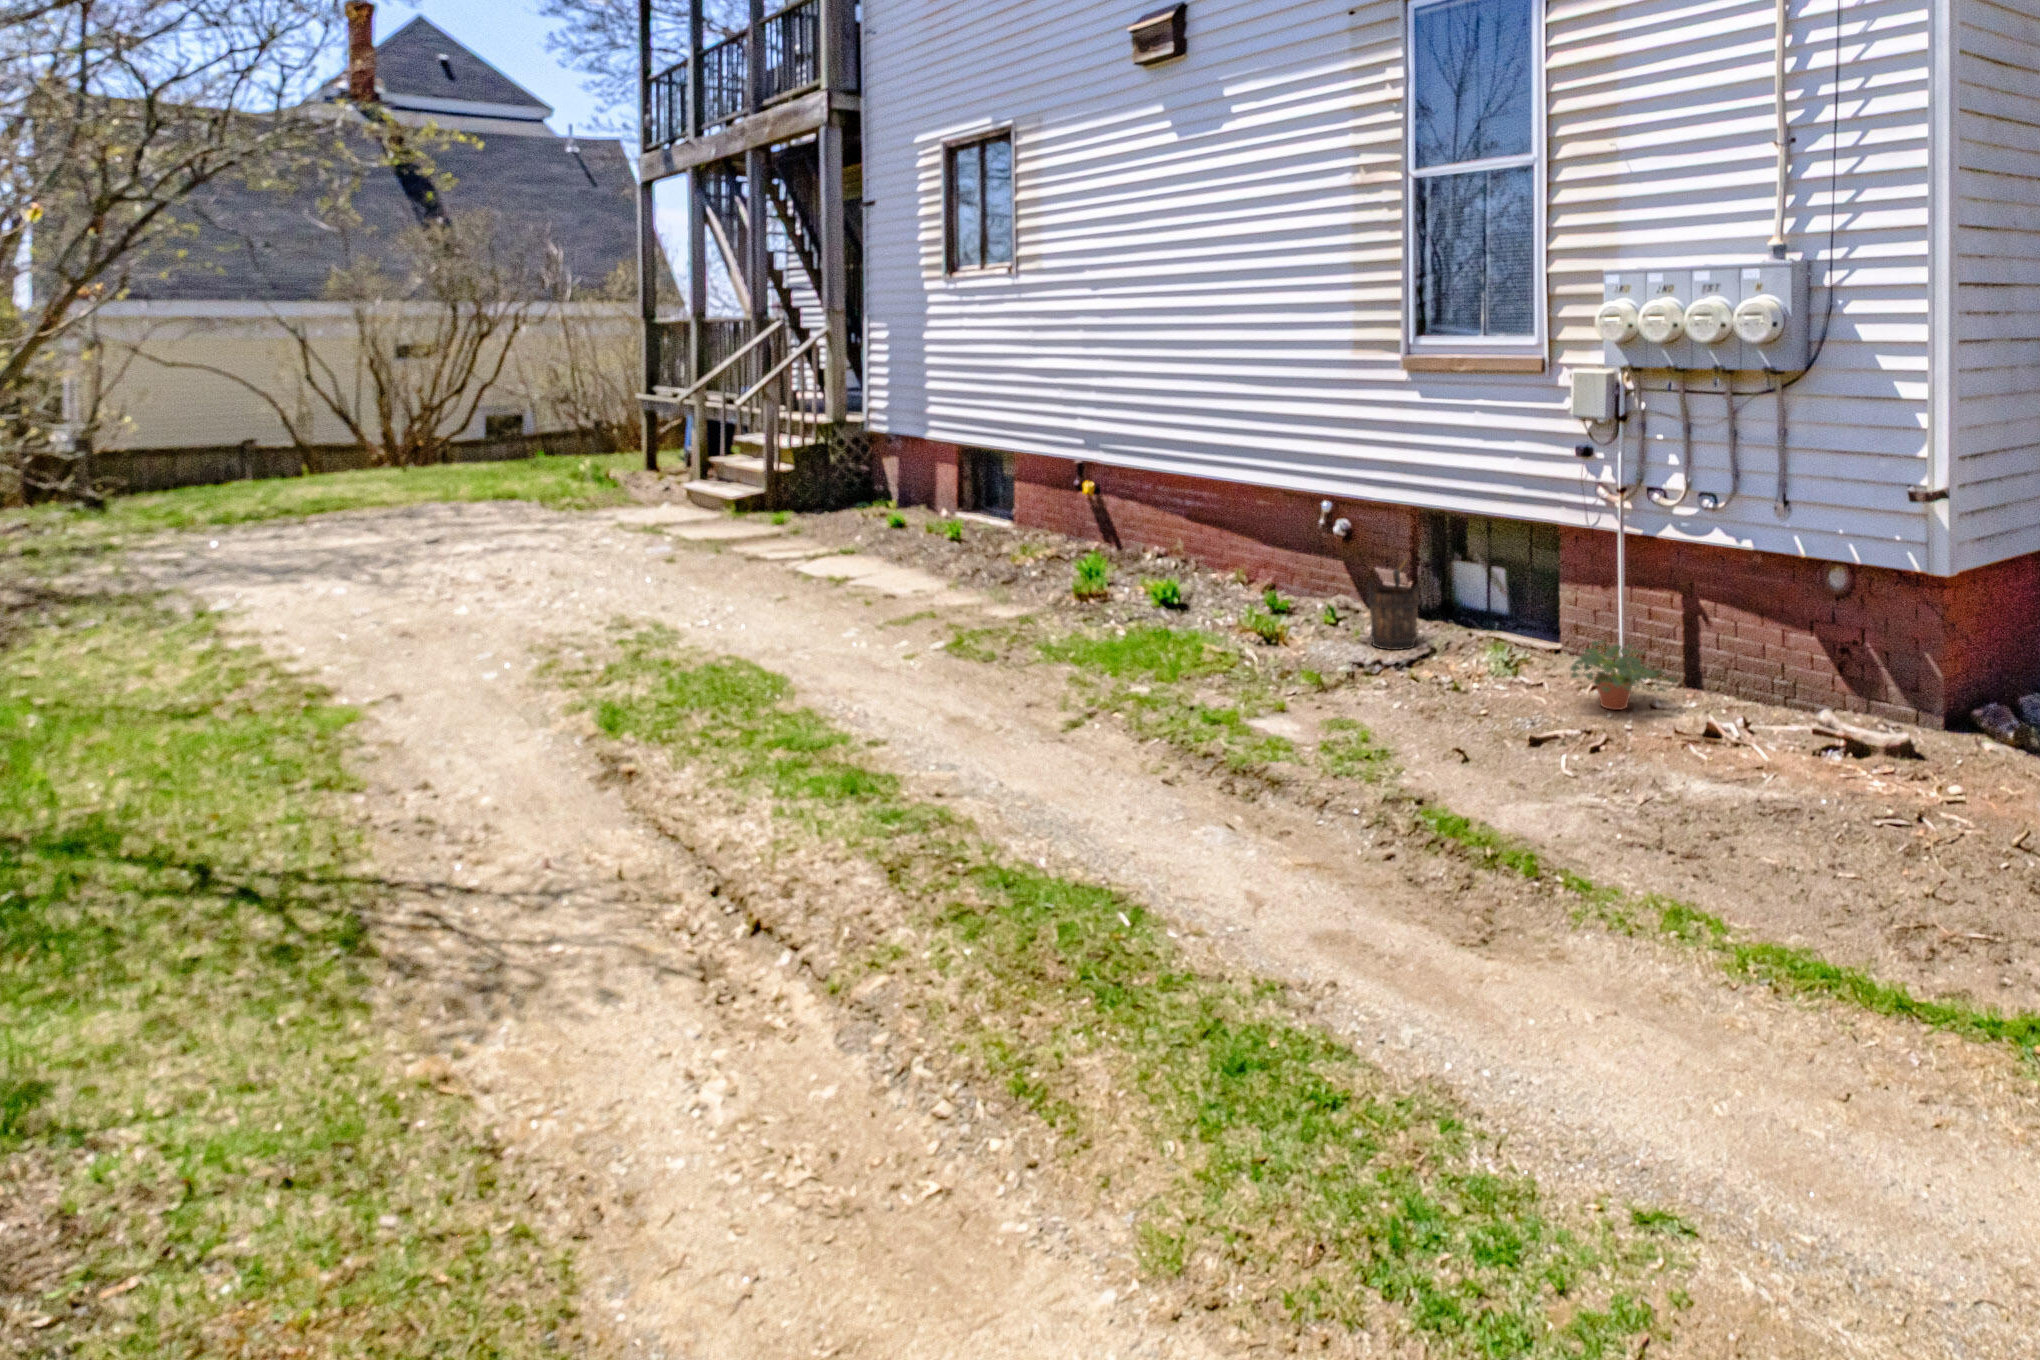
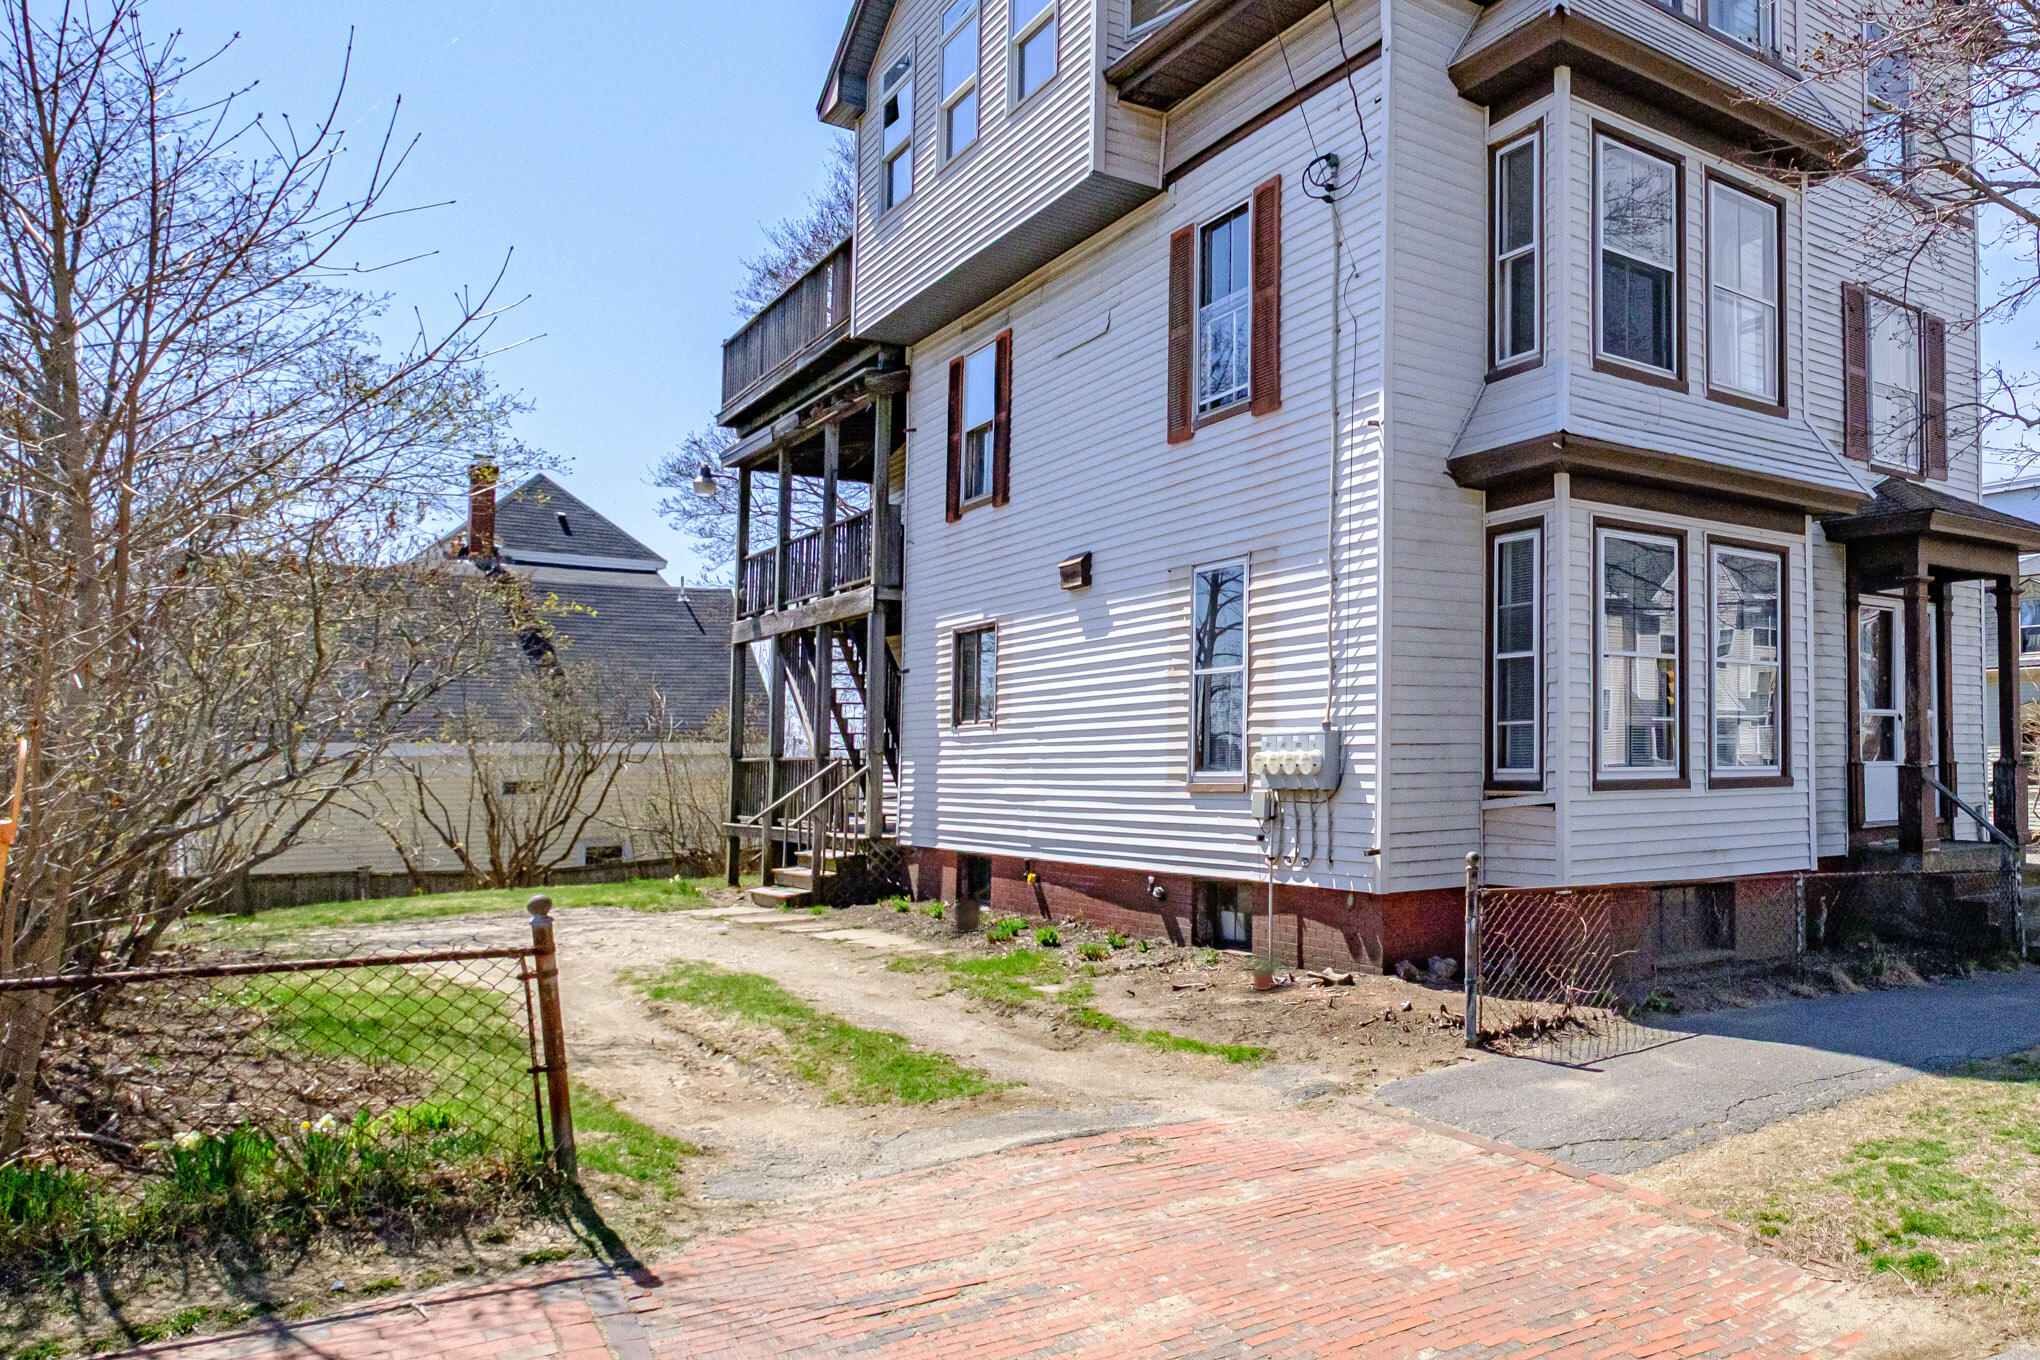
bucket: present [1367,559,1421,650] -> present [954,891,982,933]

